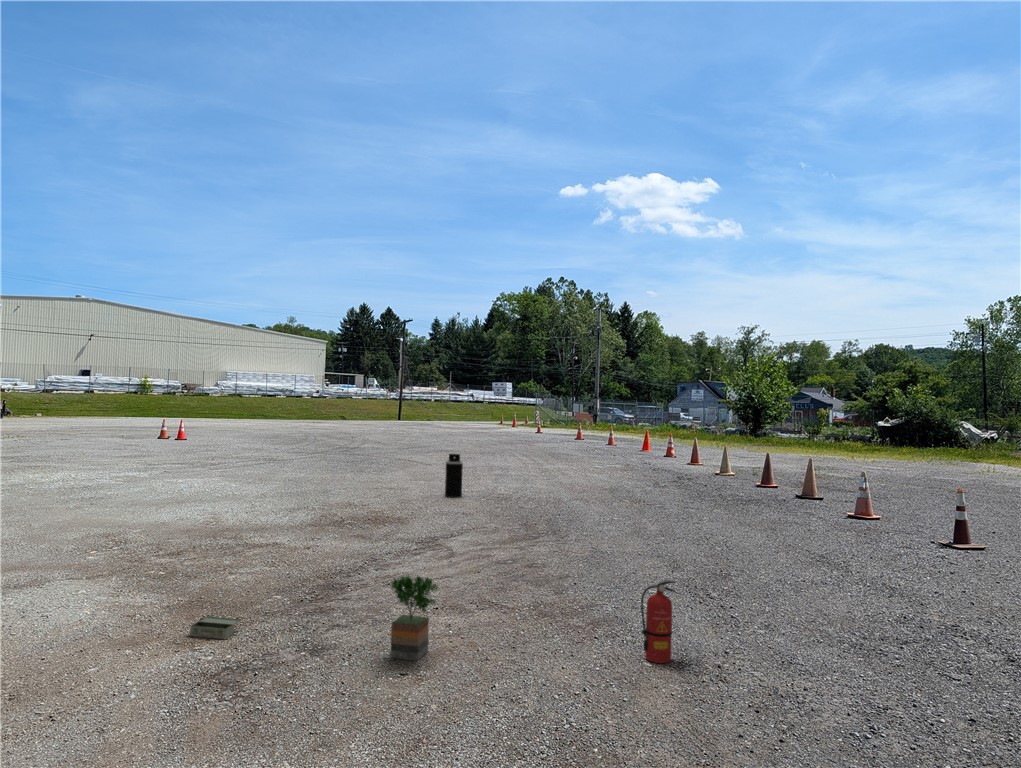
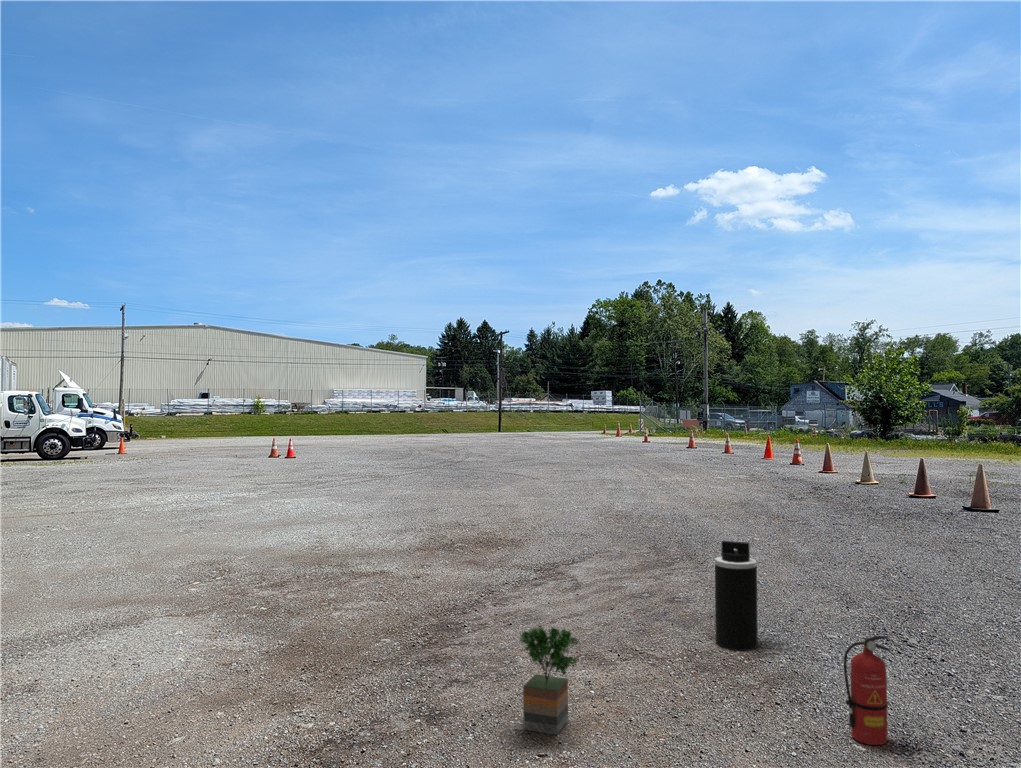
trash can: present [445,454,463,498] -> present [715,541,758,651]
toolbox: present [190,617,241,639] -> none [289,669,346,699]

